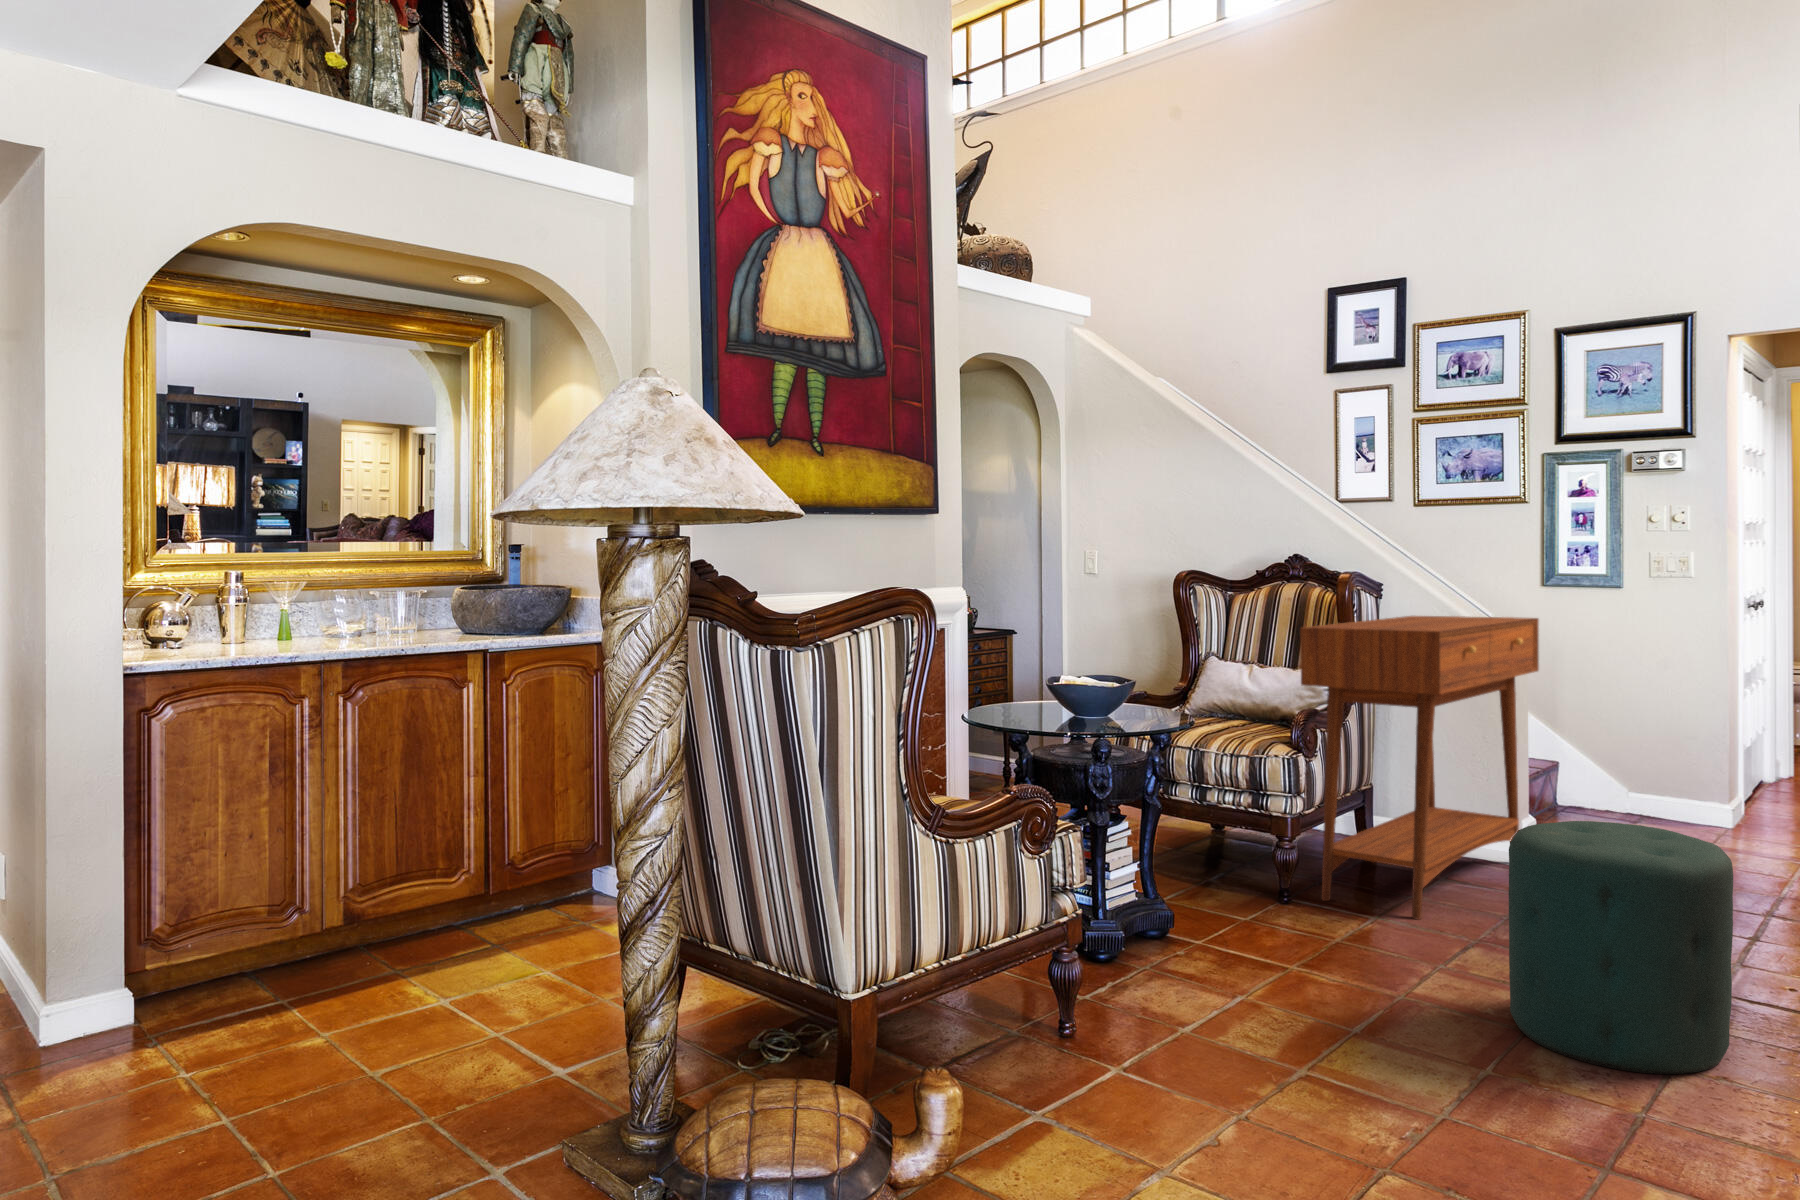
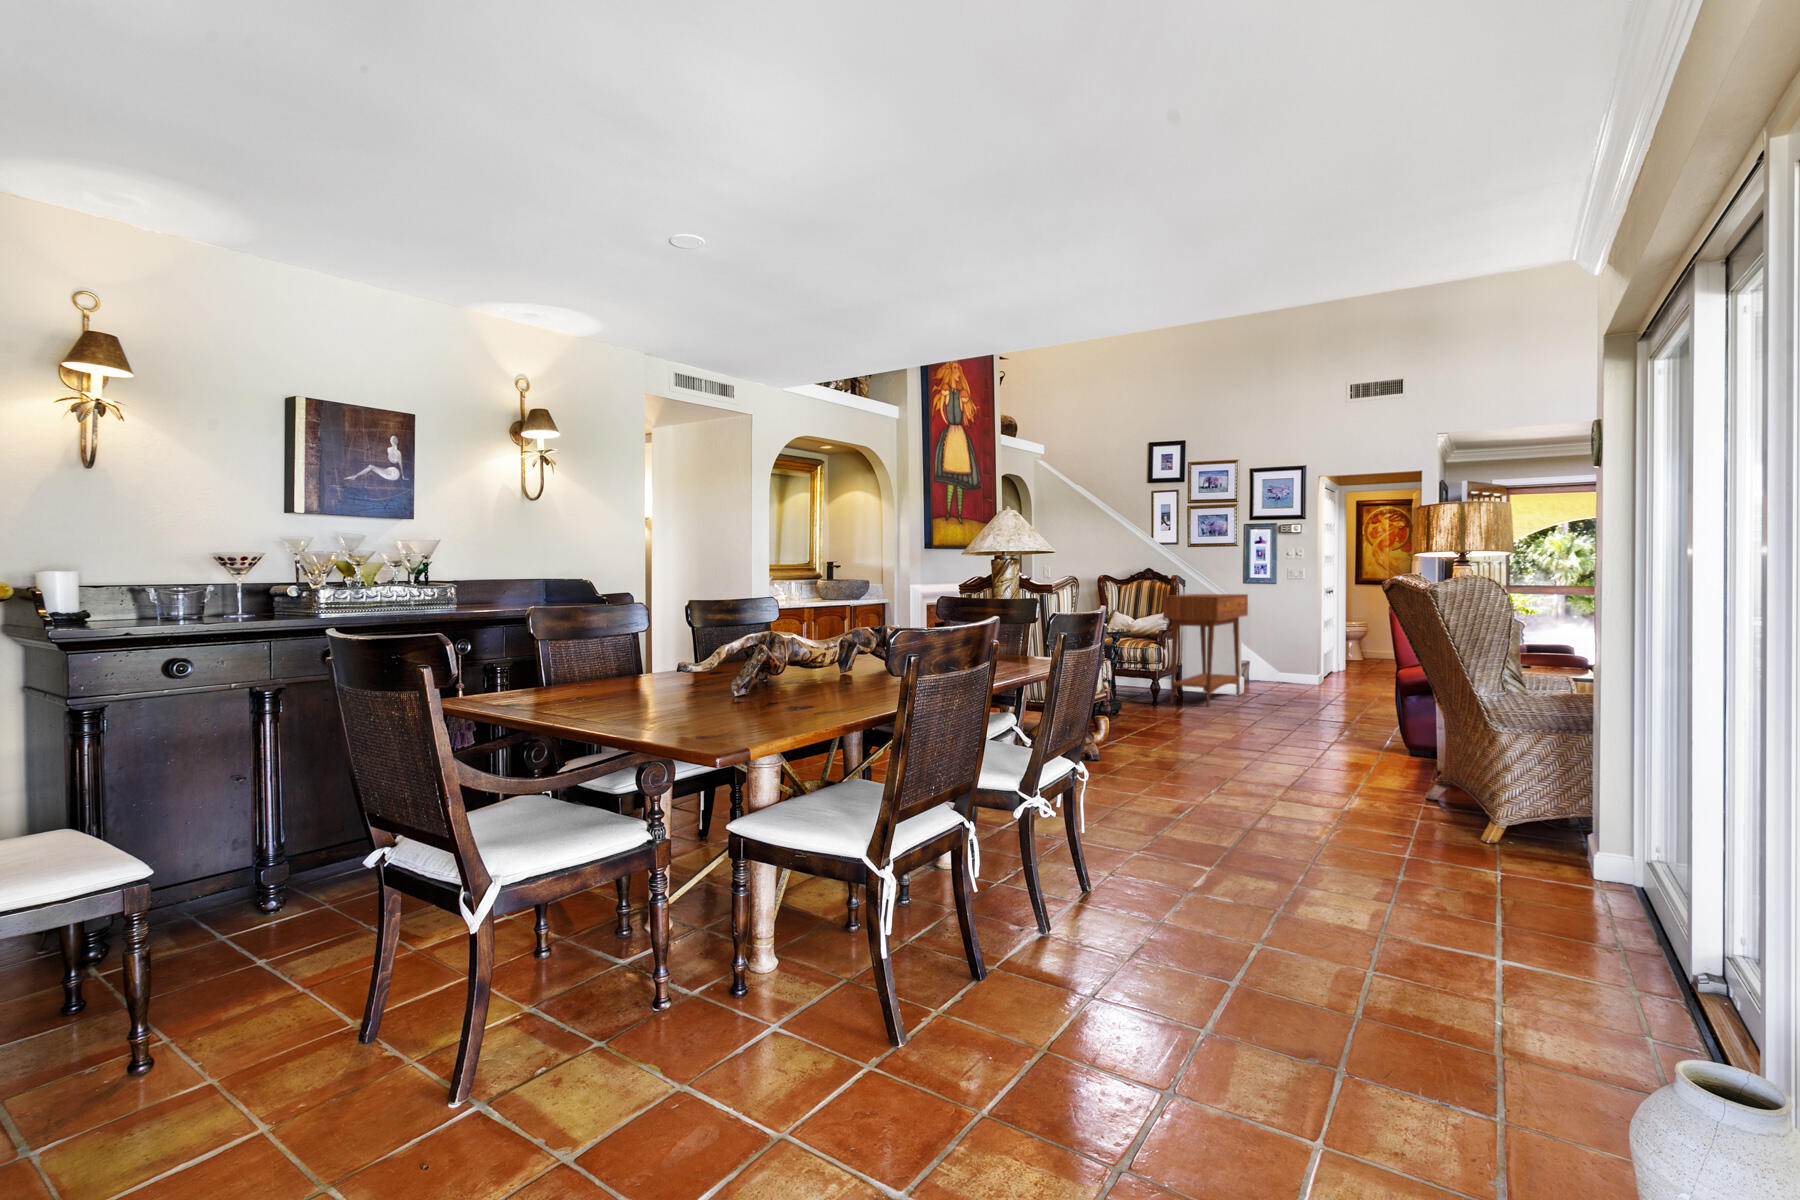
ottoman: present [1509,821,1733,1074] -> none [1248,658,1315,730]

